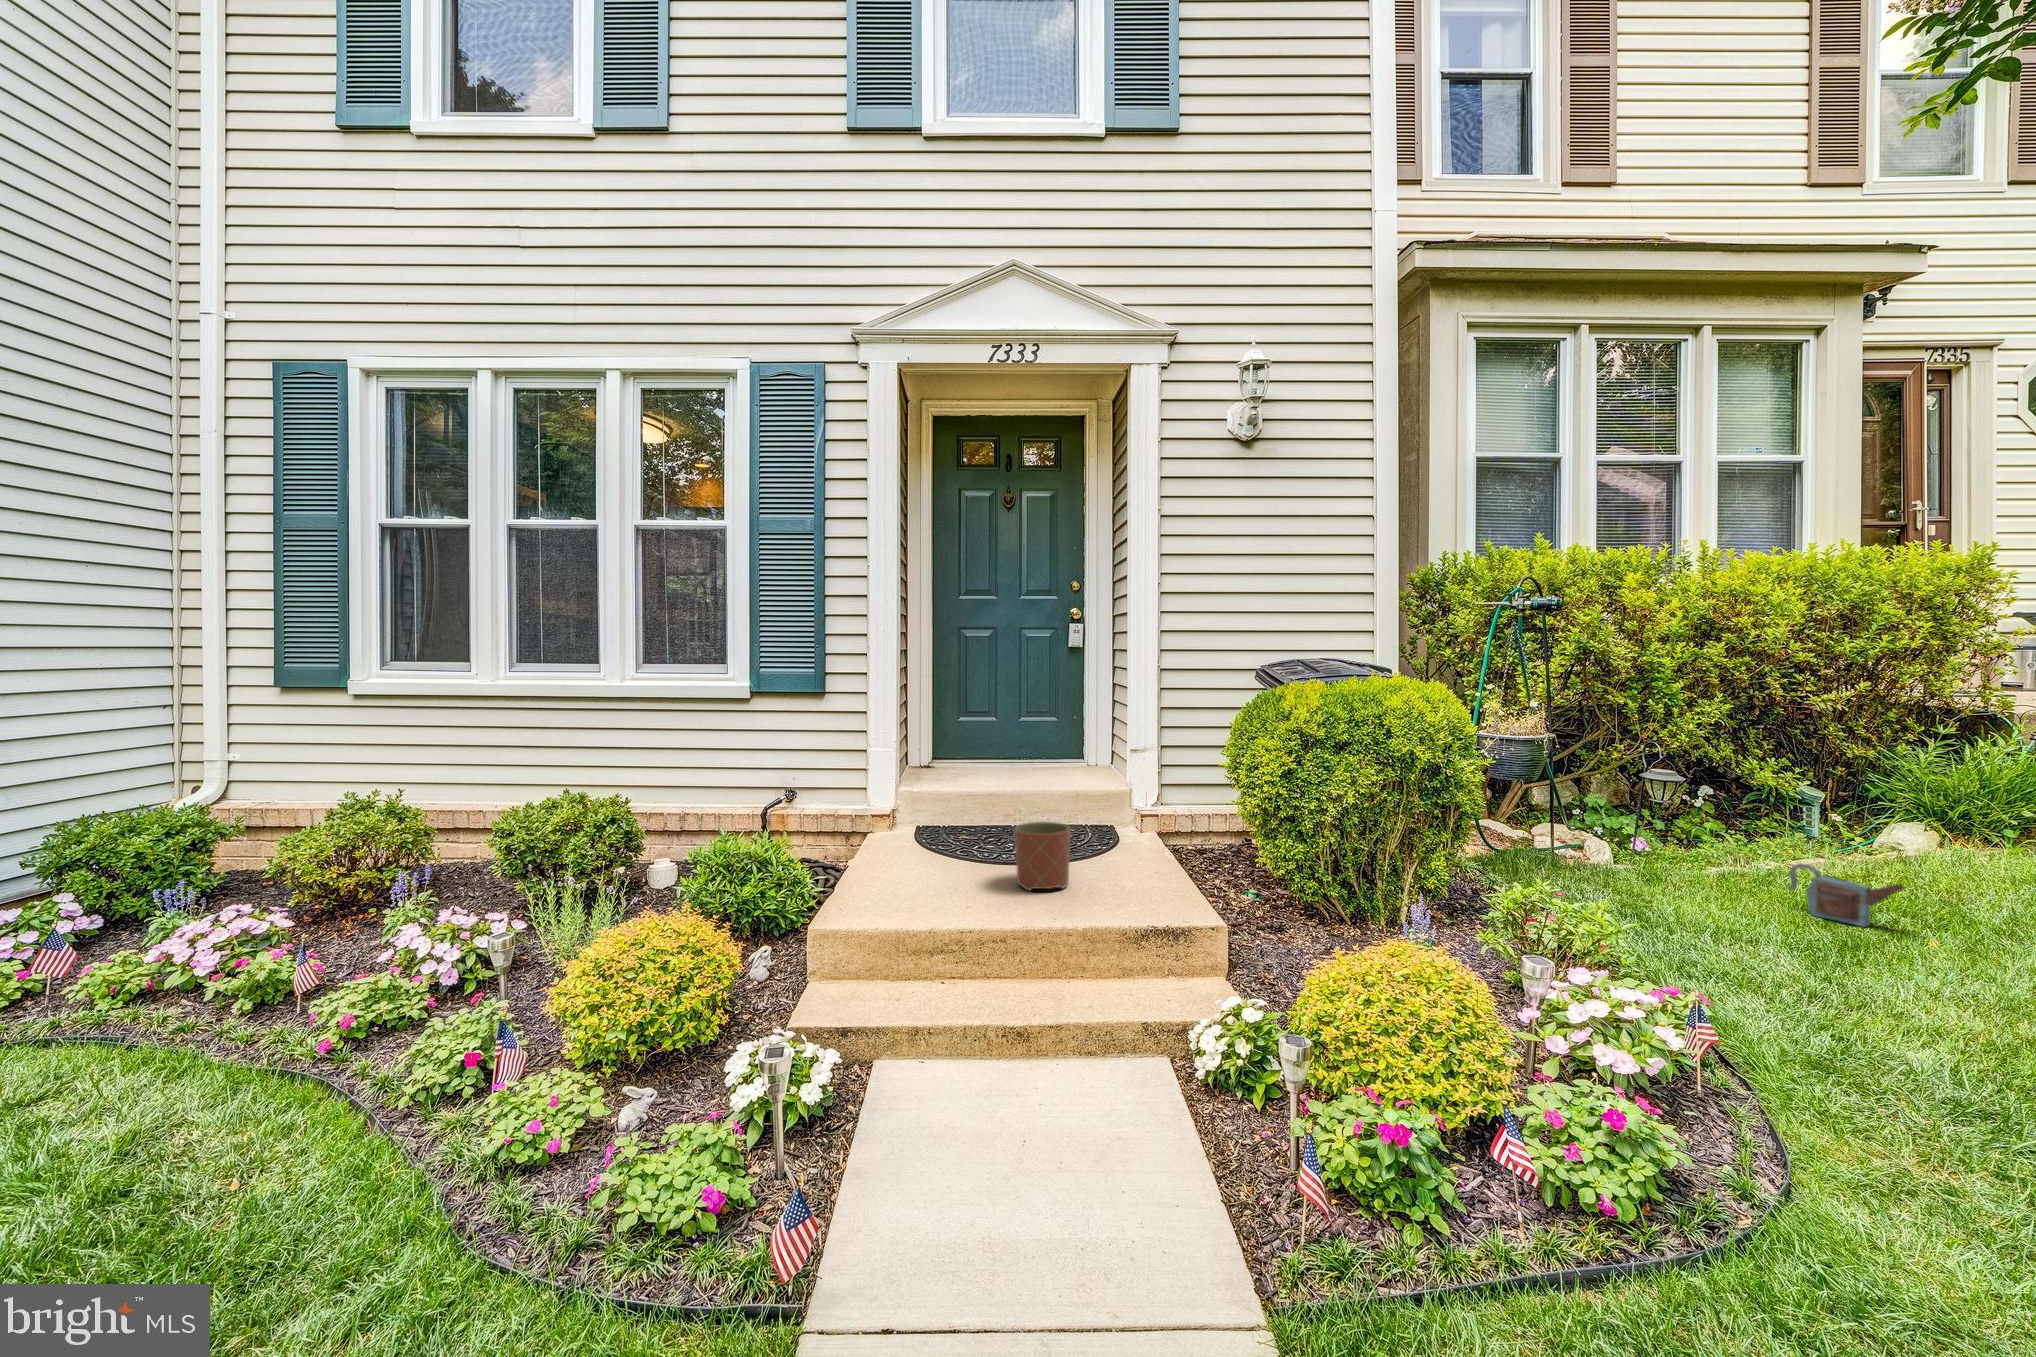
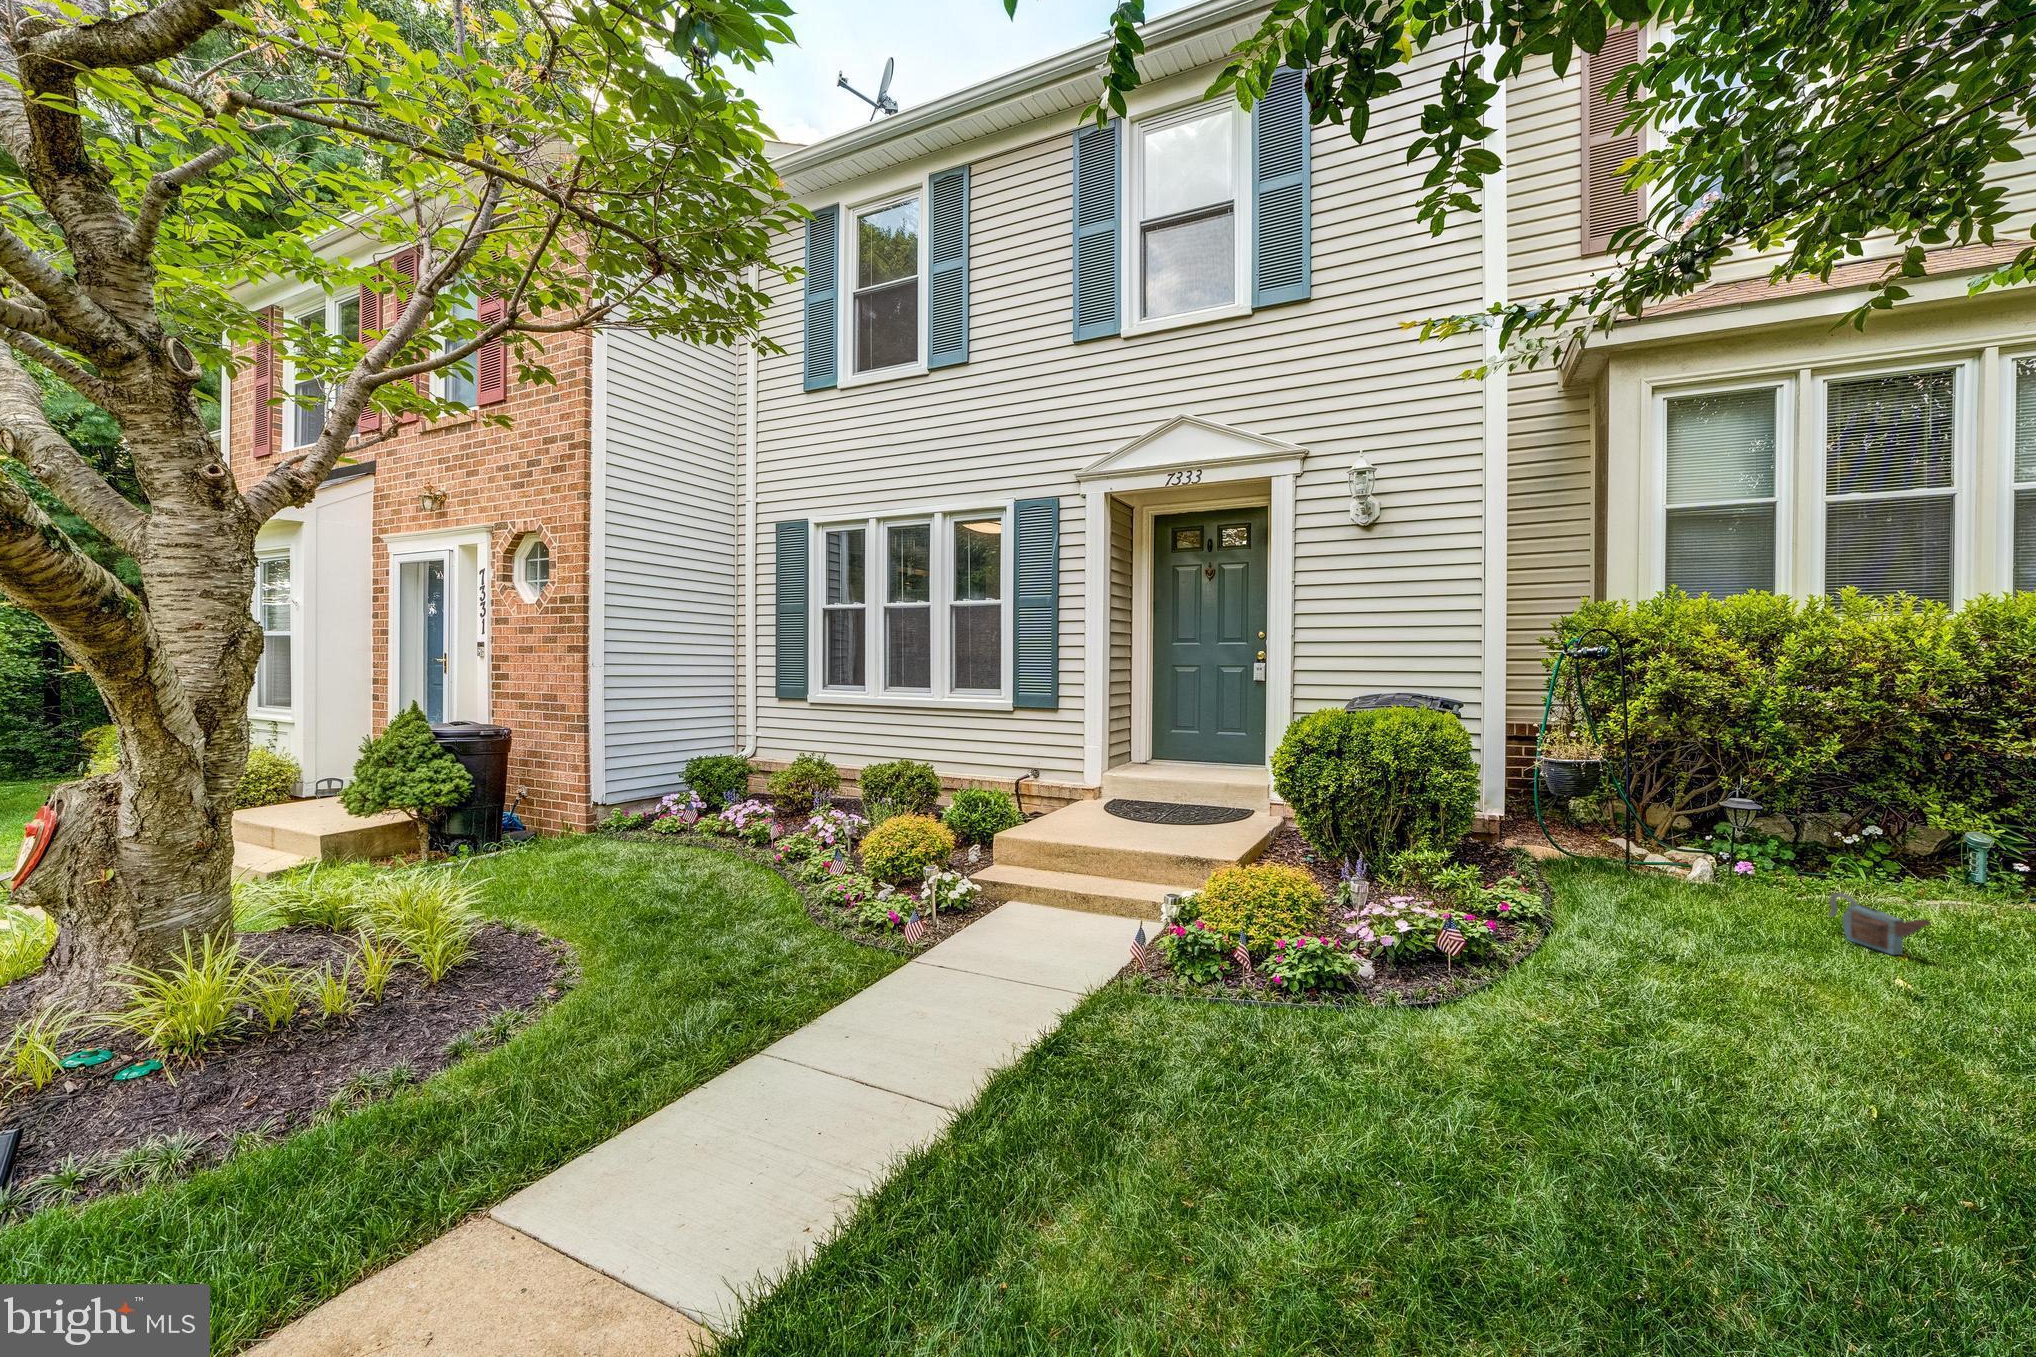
planter: present [1015,822,1070,891] -> none [1147,803,1185,849]

